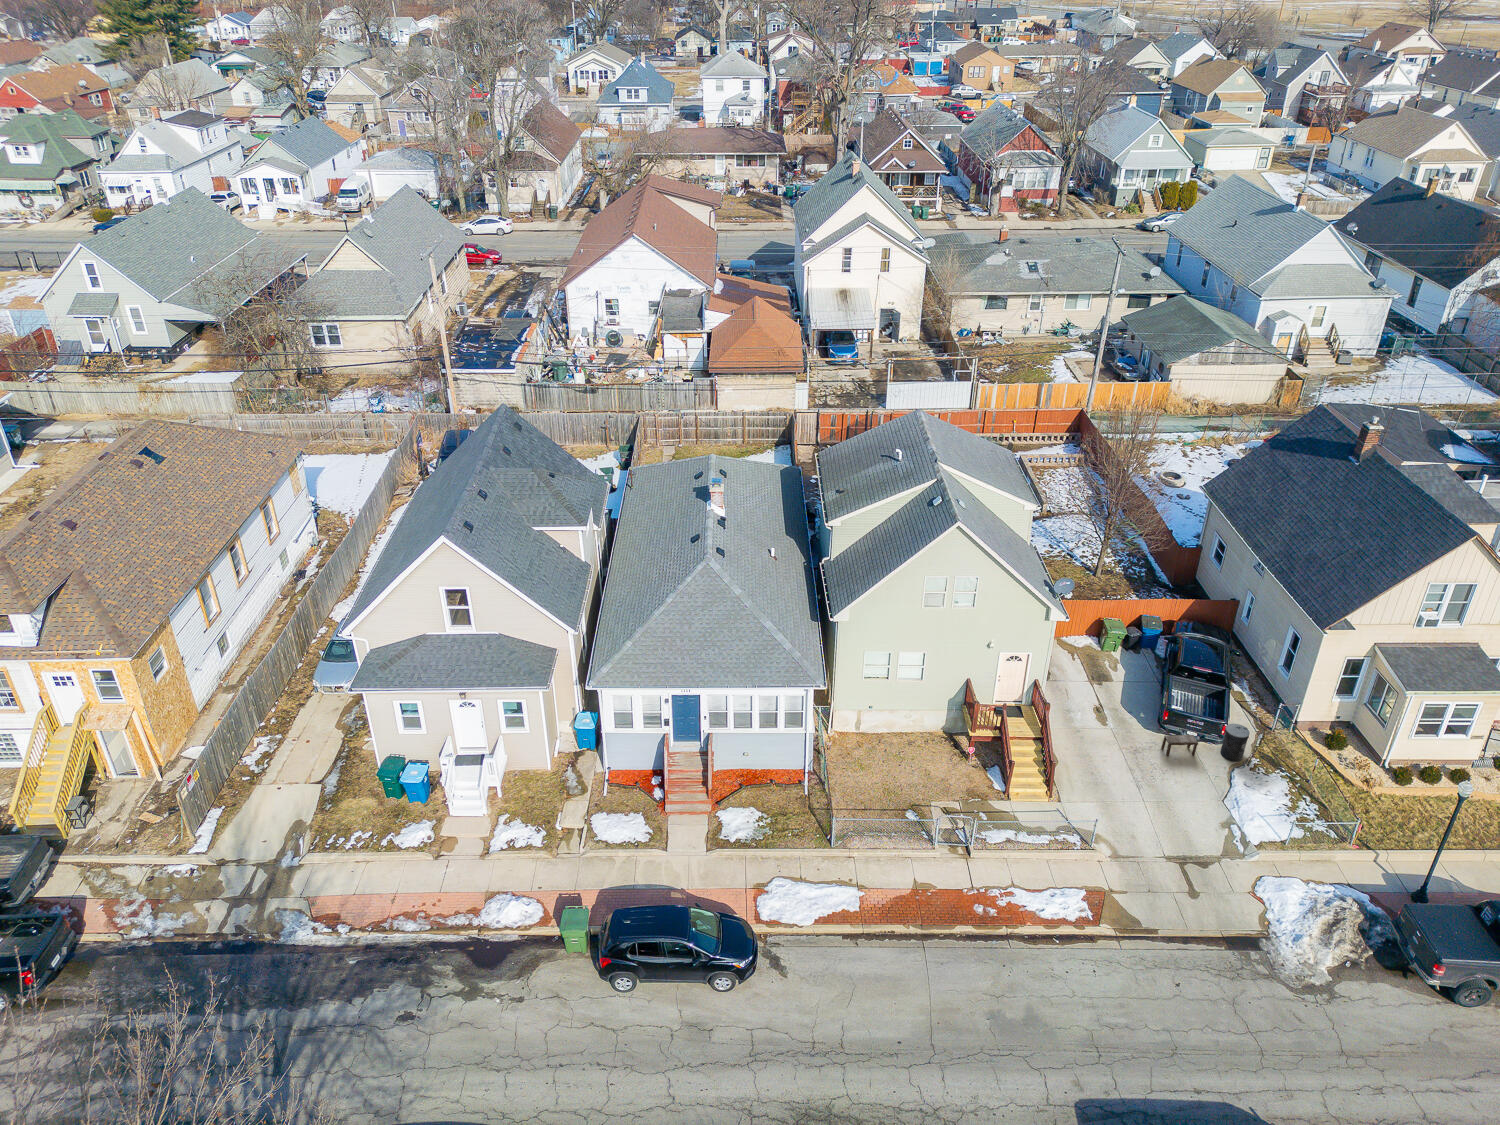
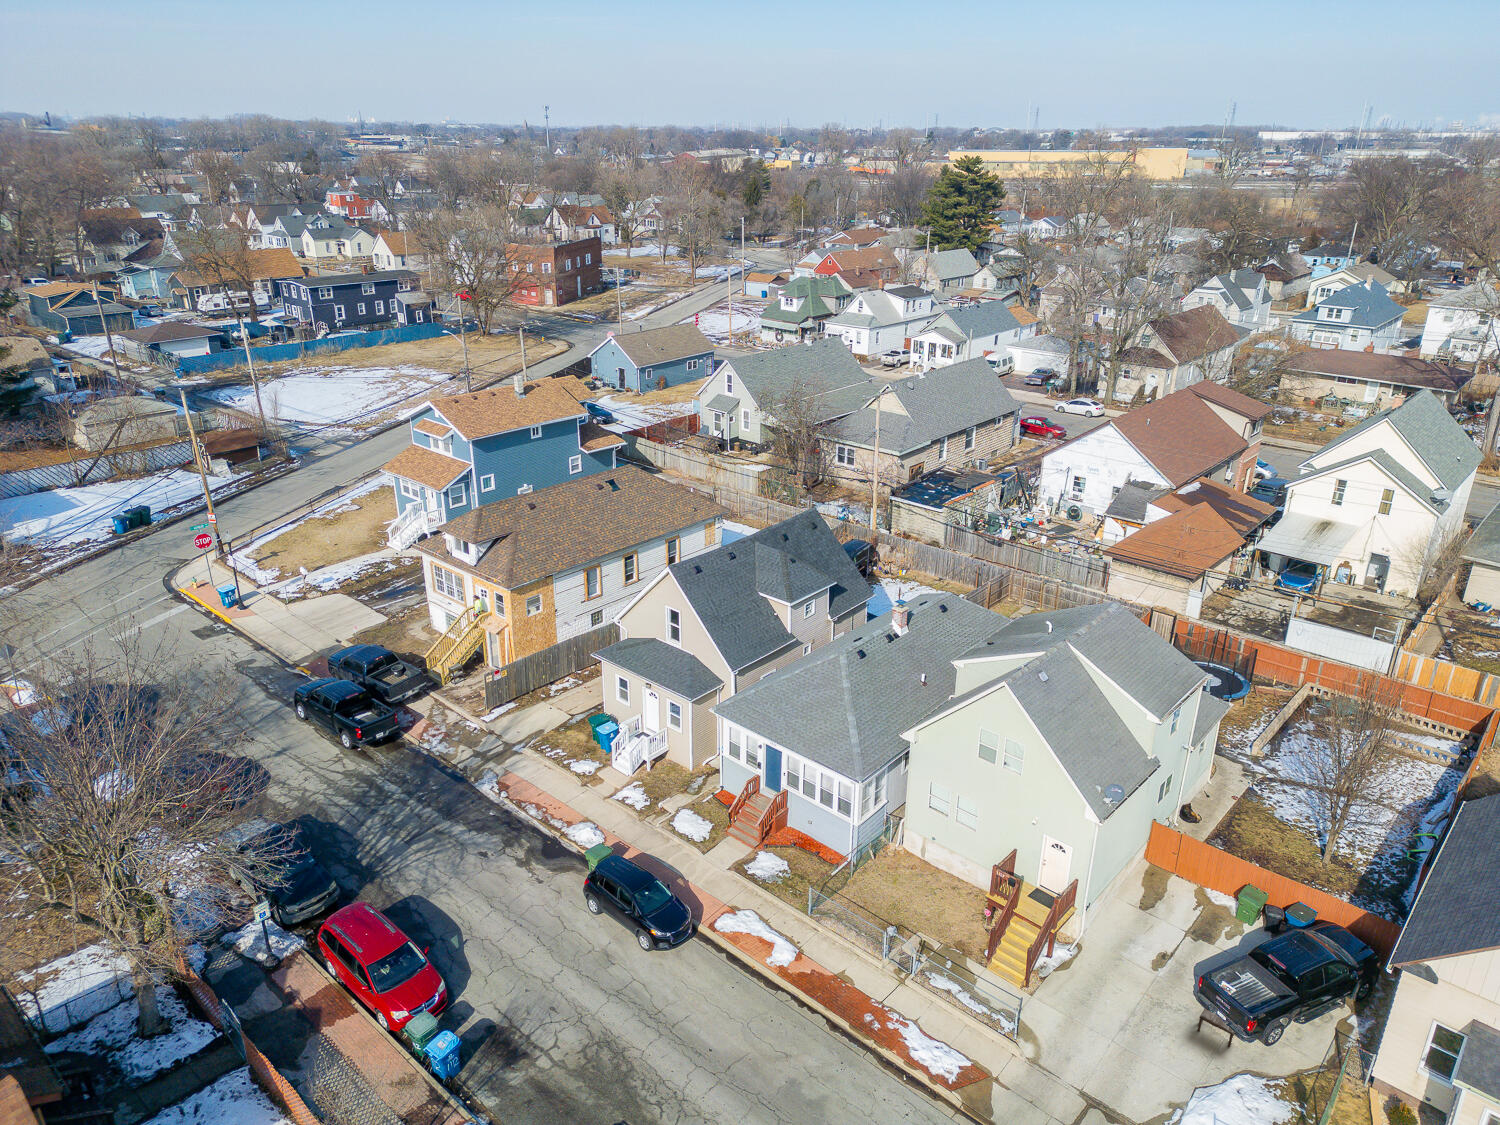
trash can: present [1220,724,1250,761] -> none [1263,1033,1297,1081]

